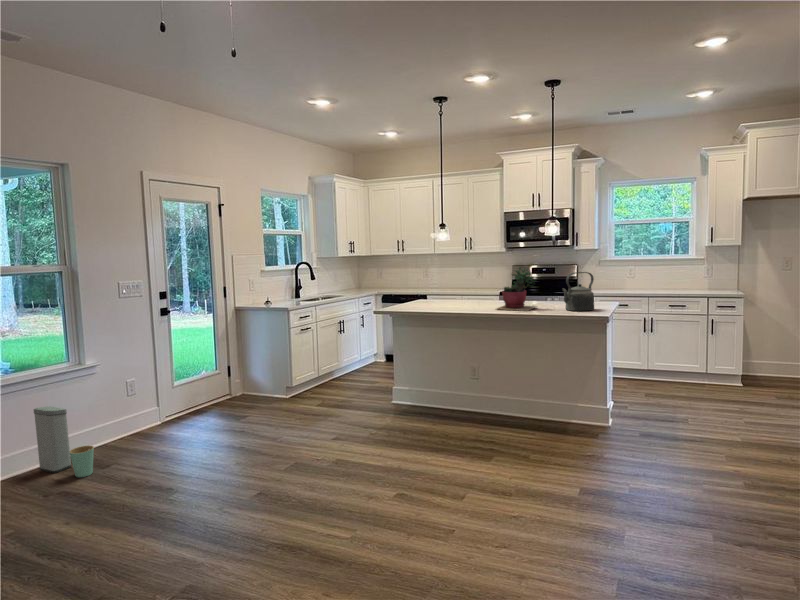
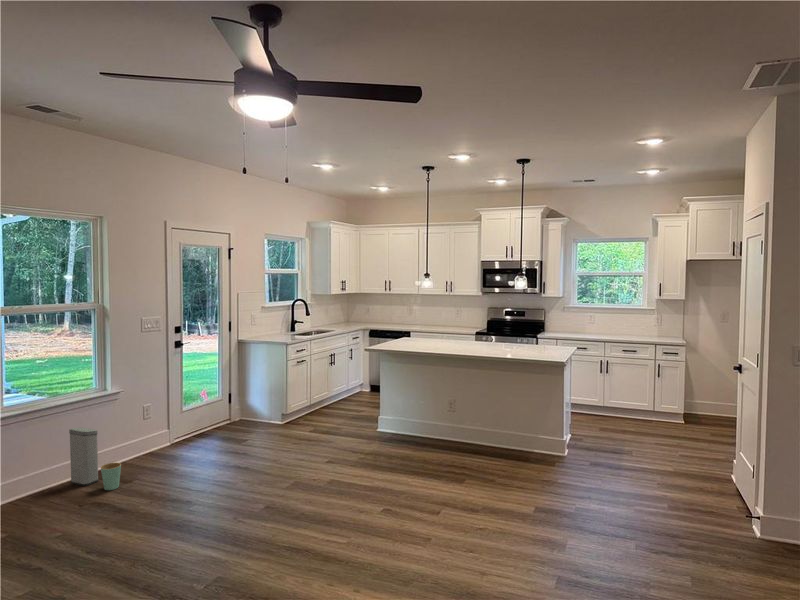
succulent plant: present [497,267,536,311] -> none [469,315,507,355]
kettle: present [562,272,594,311] -> none [527,323,554,357]

